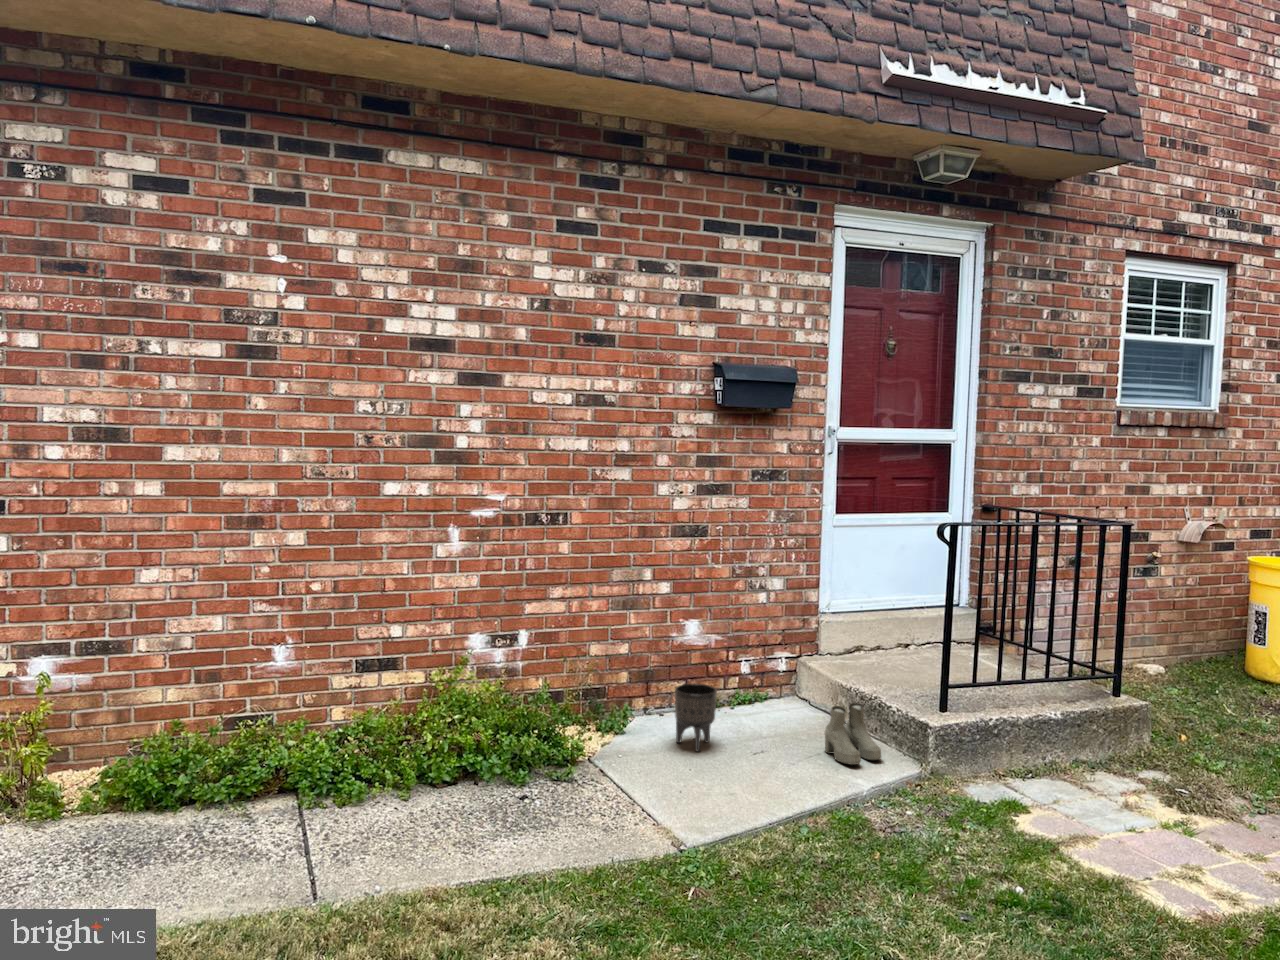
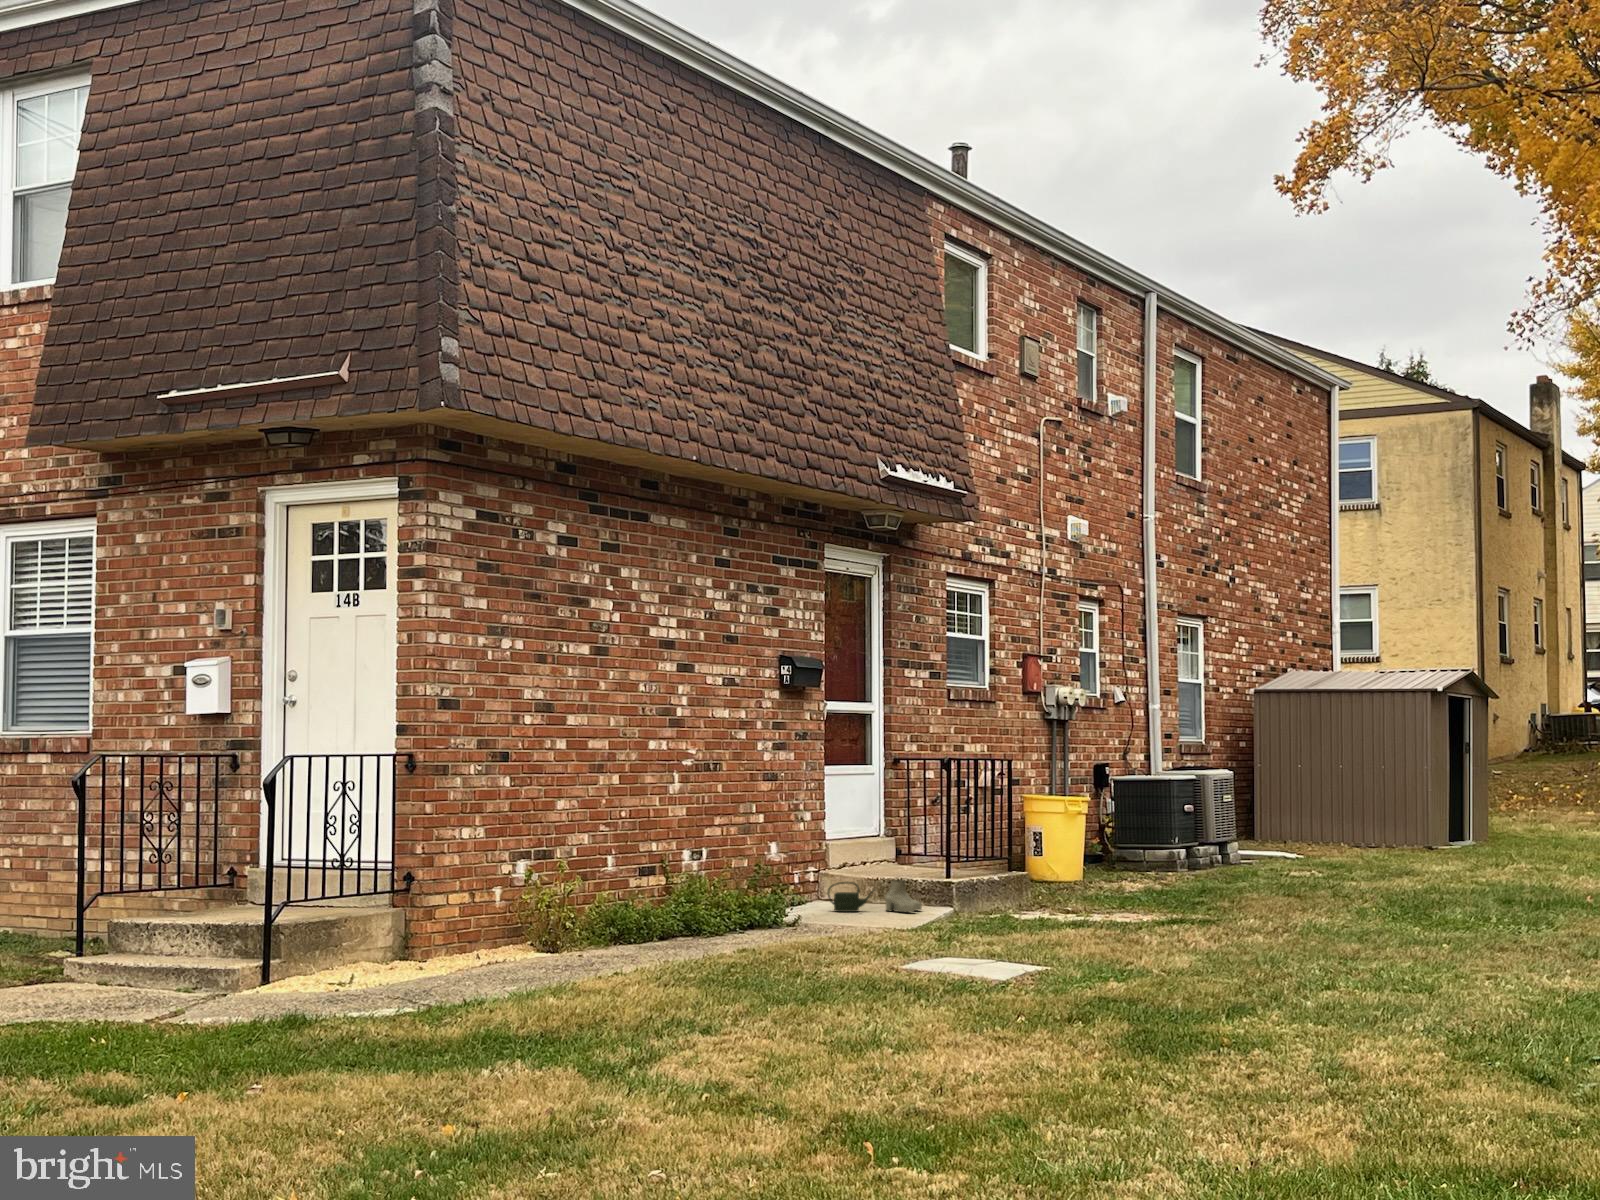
planter: present [675,684,717,751] -> none [802,876,830,917]
watering can: none [738,695,809,744] -> present [827,882,875,912]

